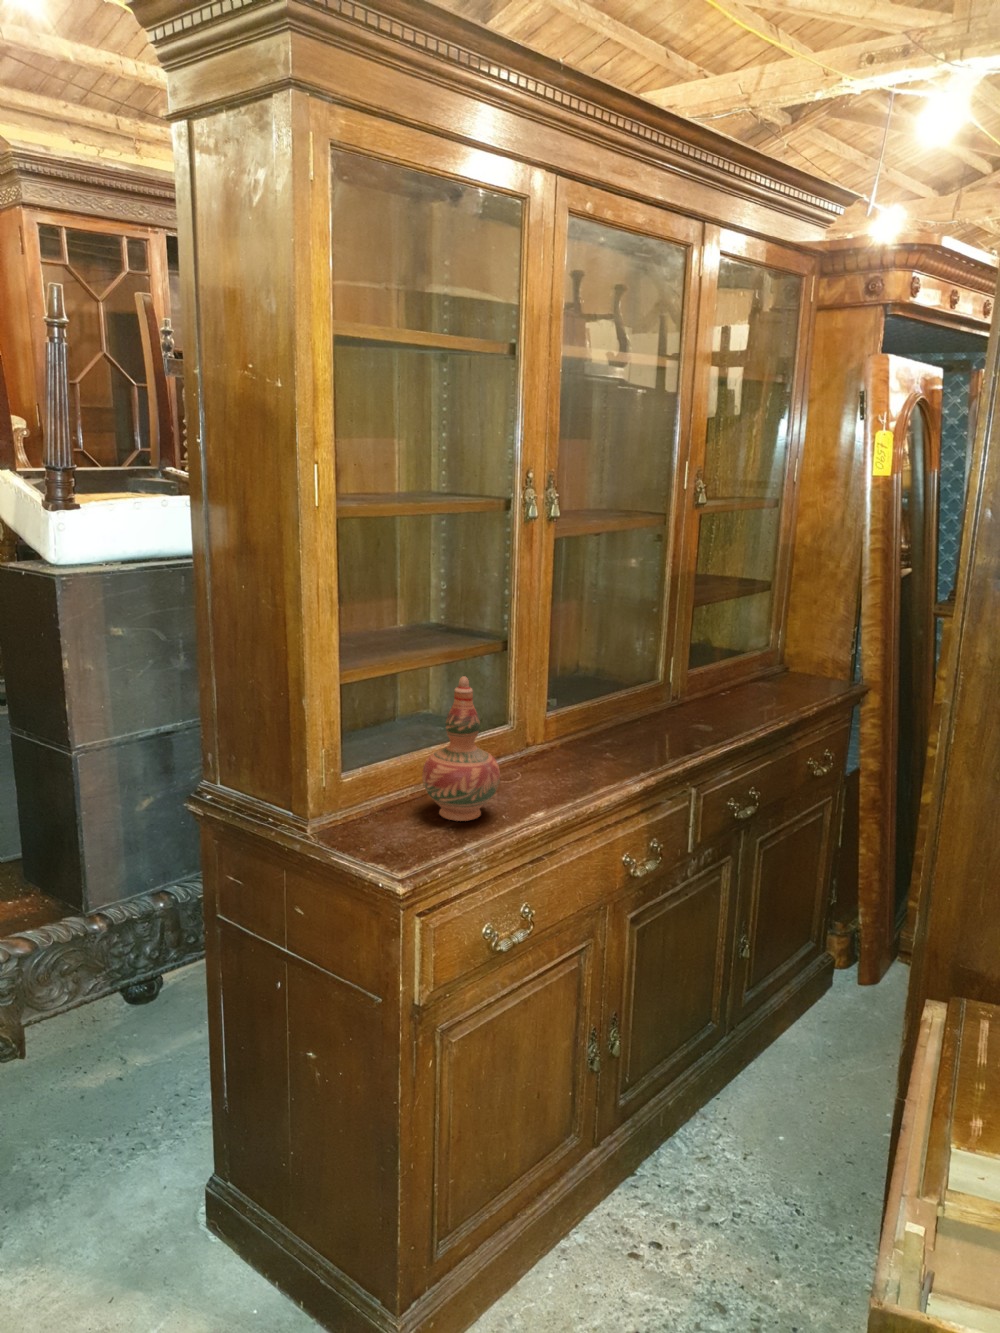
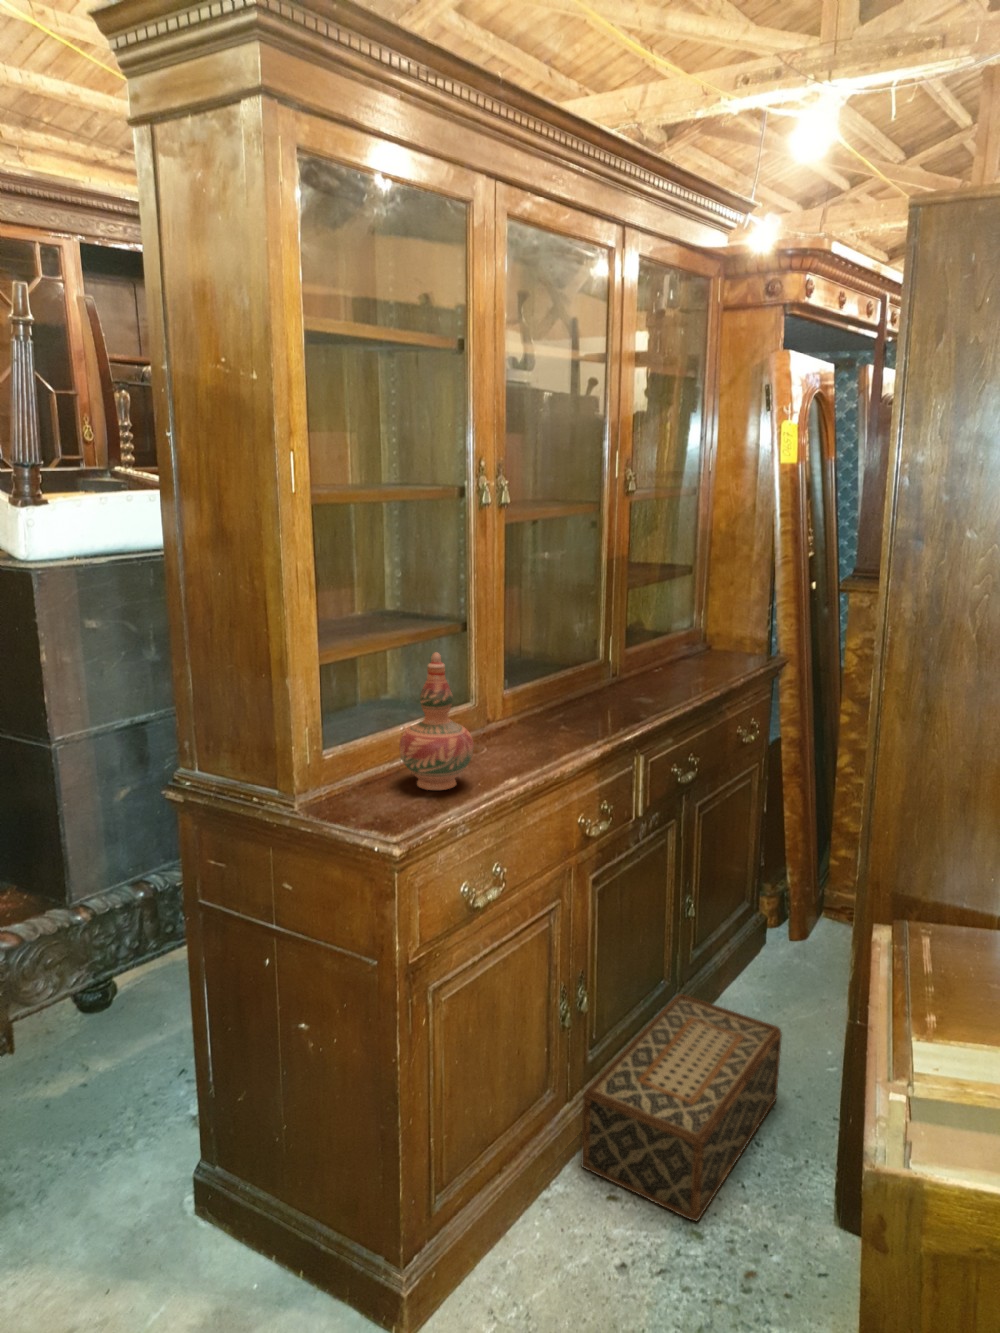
woven basket: none [604,1040,833,1293] -> present [581,994,782,1221]

